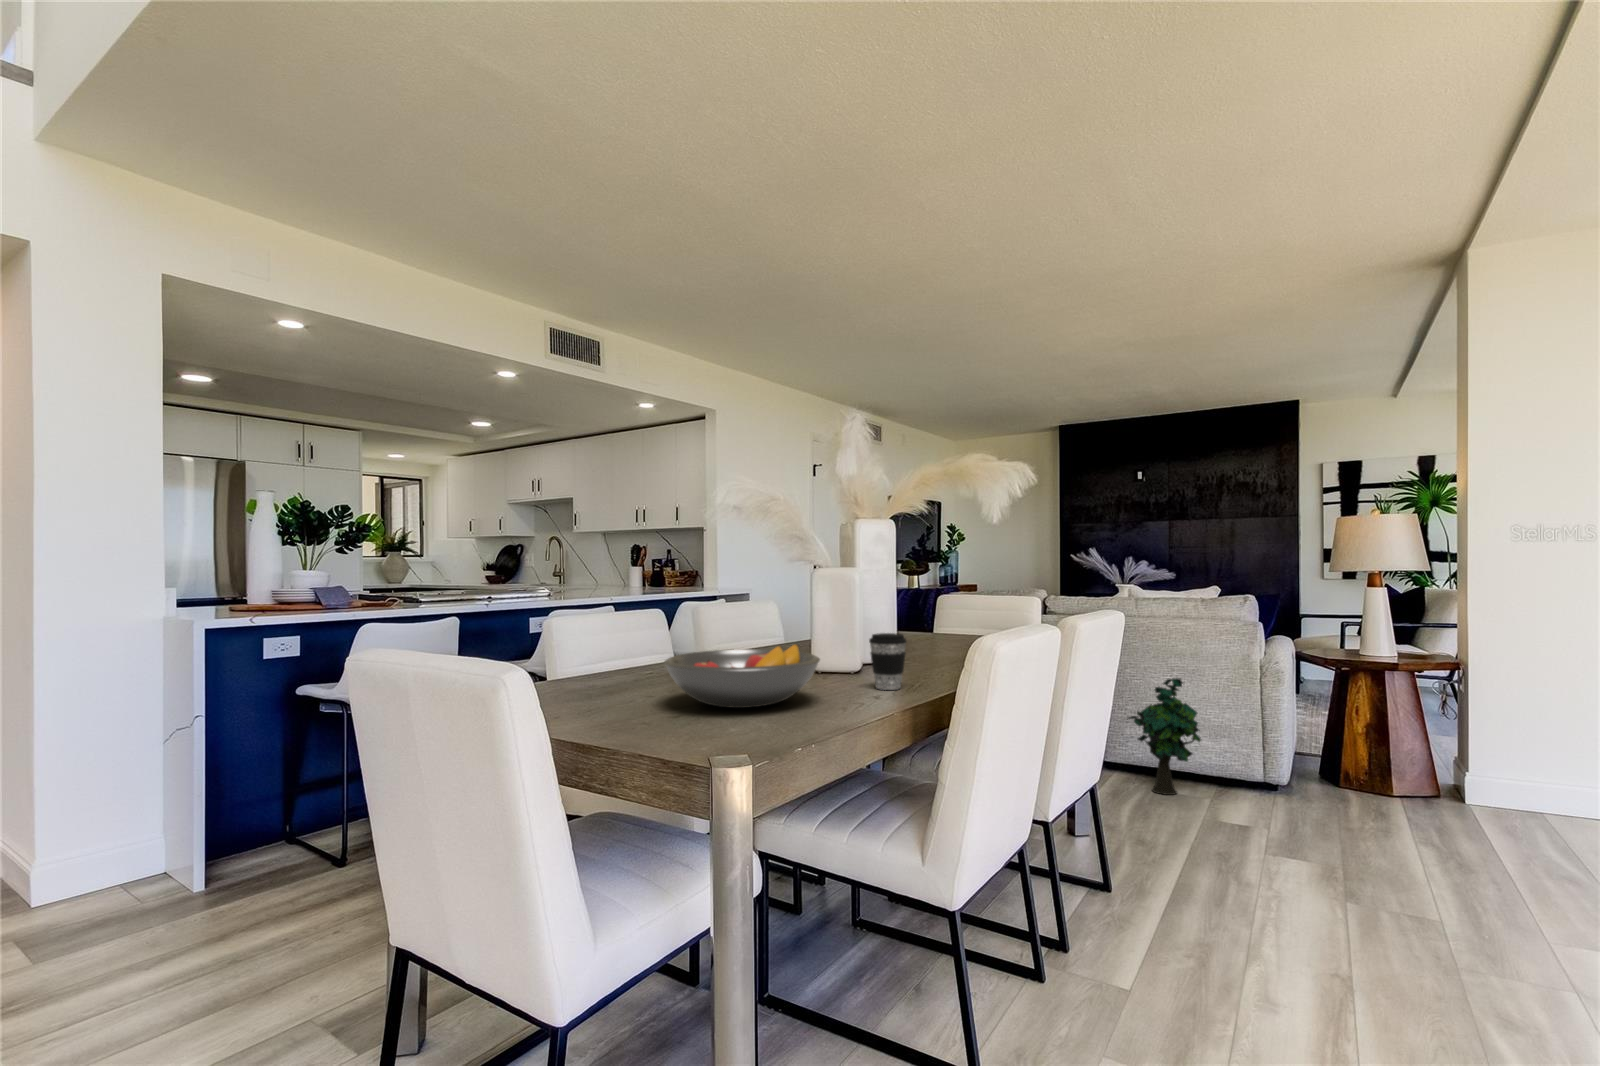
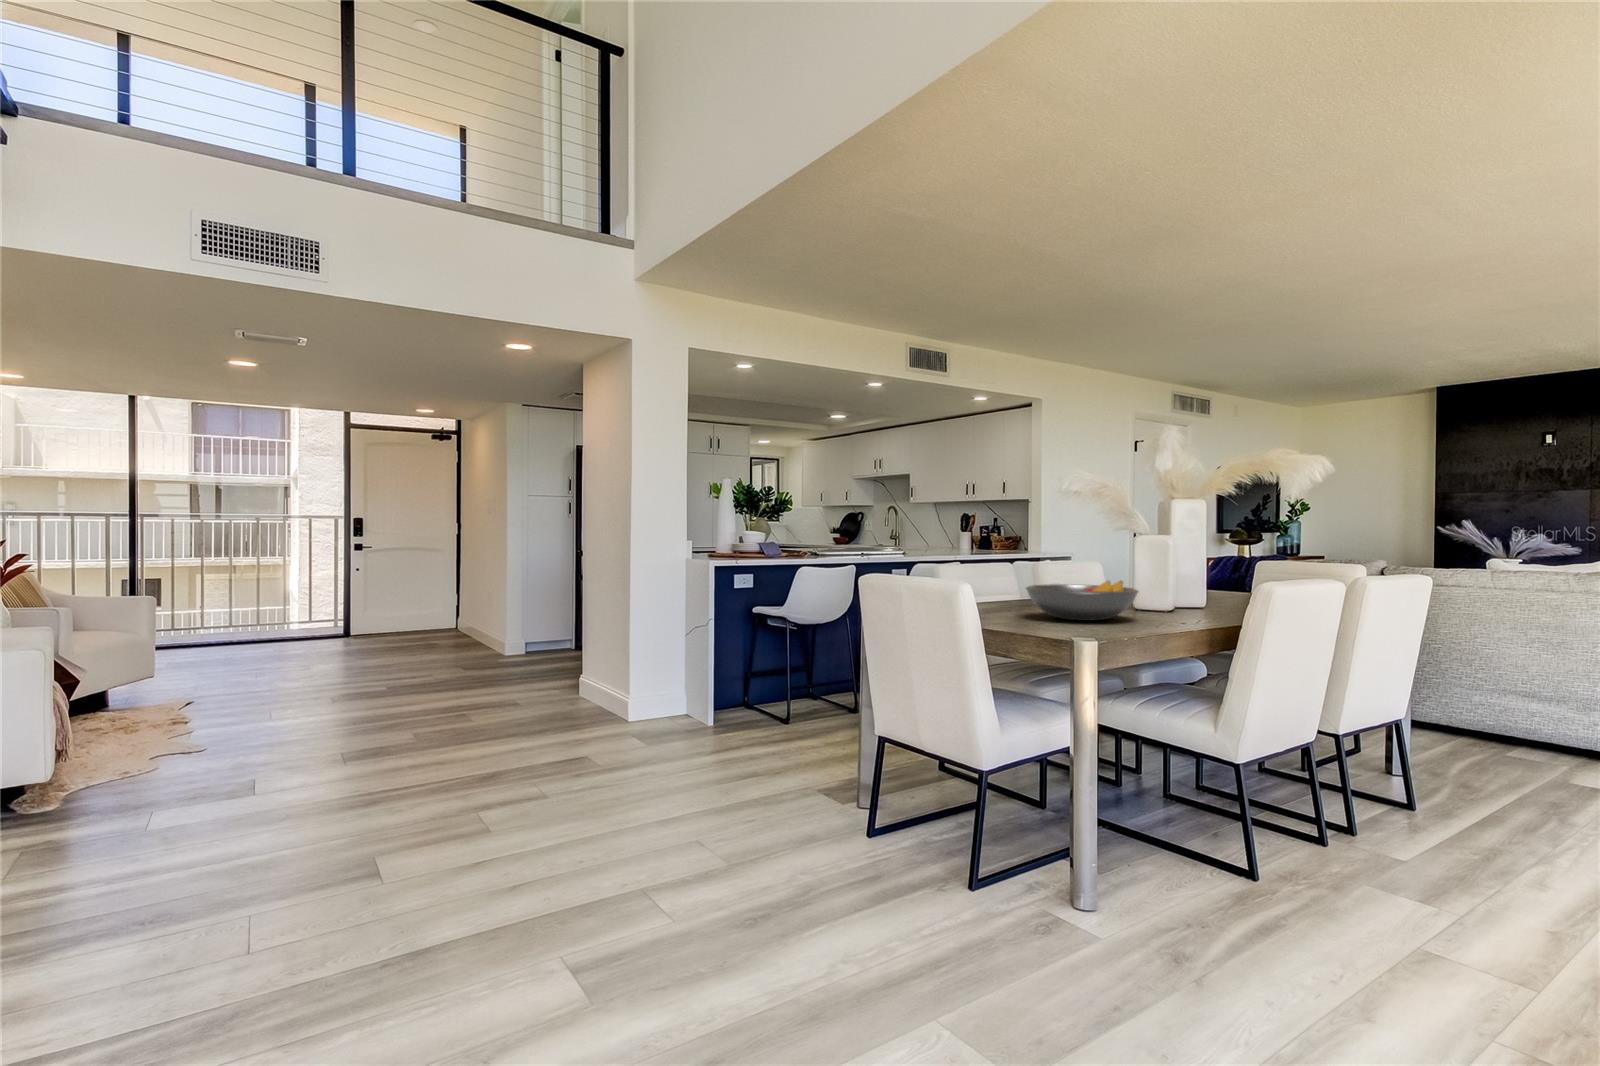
coffee cup: present [869,633,906,690] -> none [1179,578,1210,619]
decorative plant: present [1128,678,1201,795] -> none [1466,646,1557,761]

